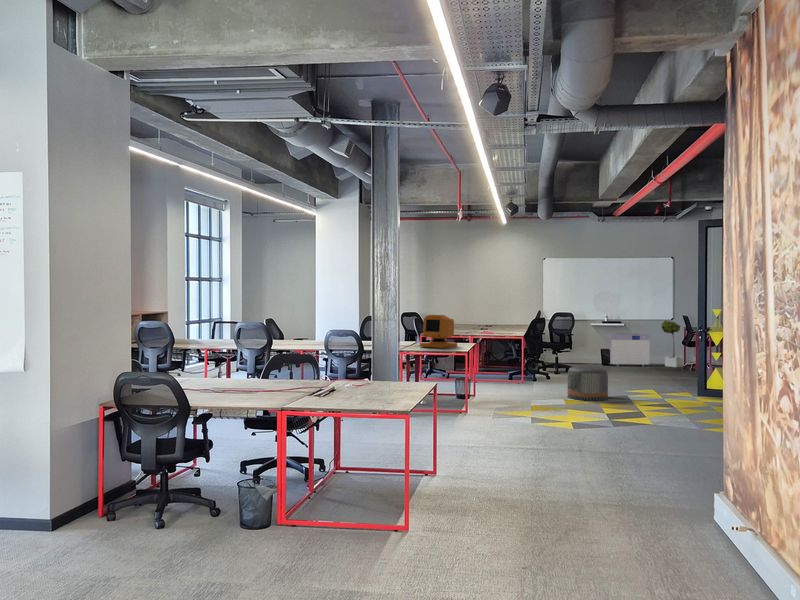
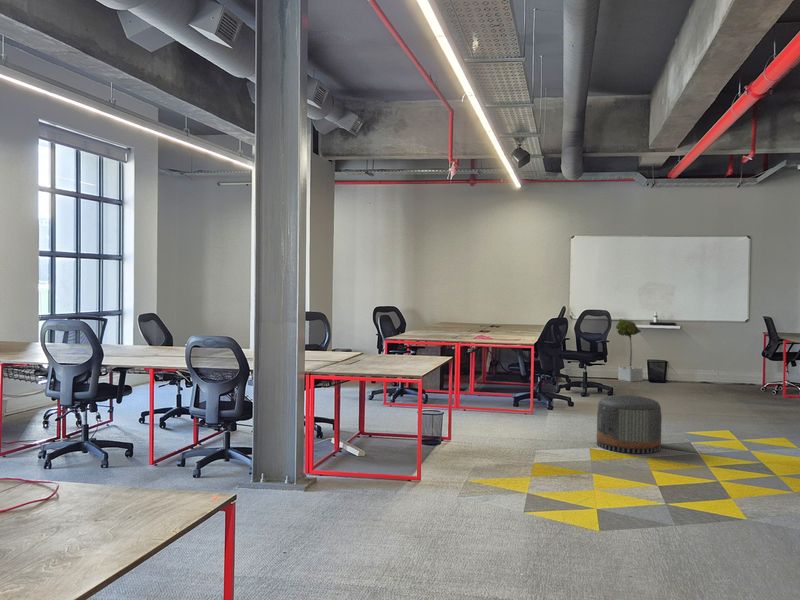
computer monitor: present [420,315,457,348] -> none [366,313,424,365]
potted tree: present [662,320,683,367] -> present [616,319,643,382]
air purifier: present [609,333,650,367] -> none [658,339,715,385]

